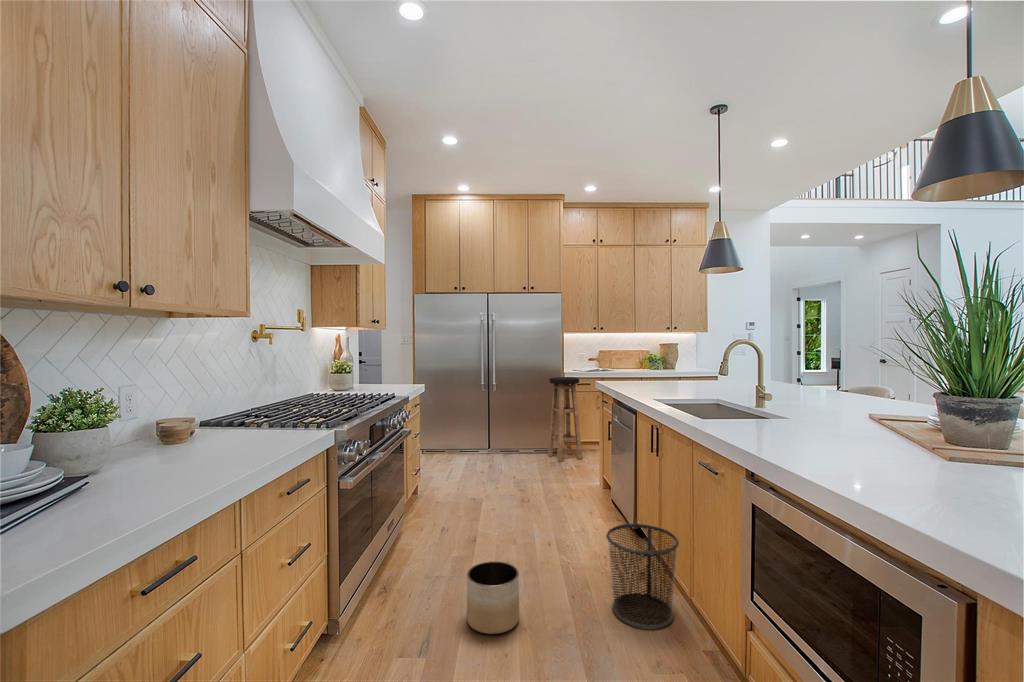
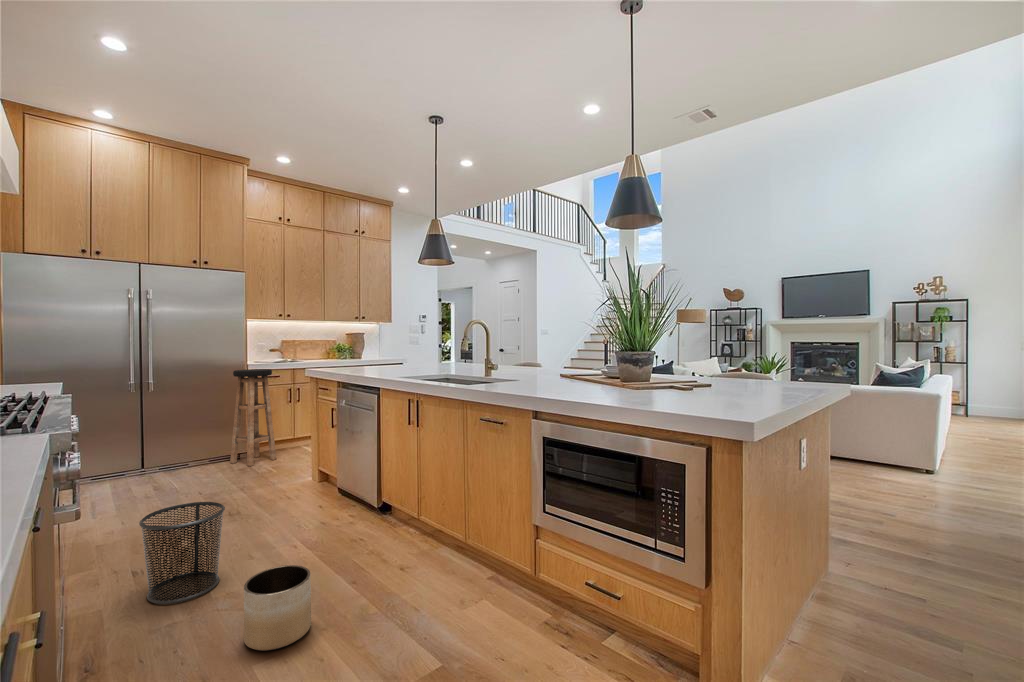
waste bin: present [606,524,679,629] -> present [139,502,225,604]

